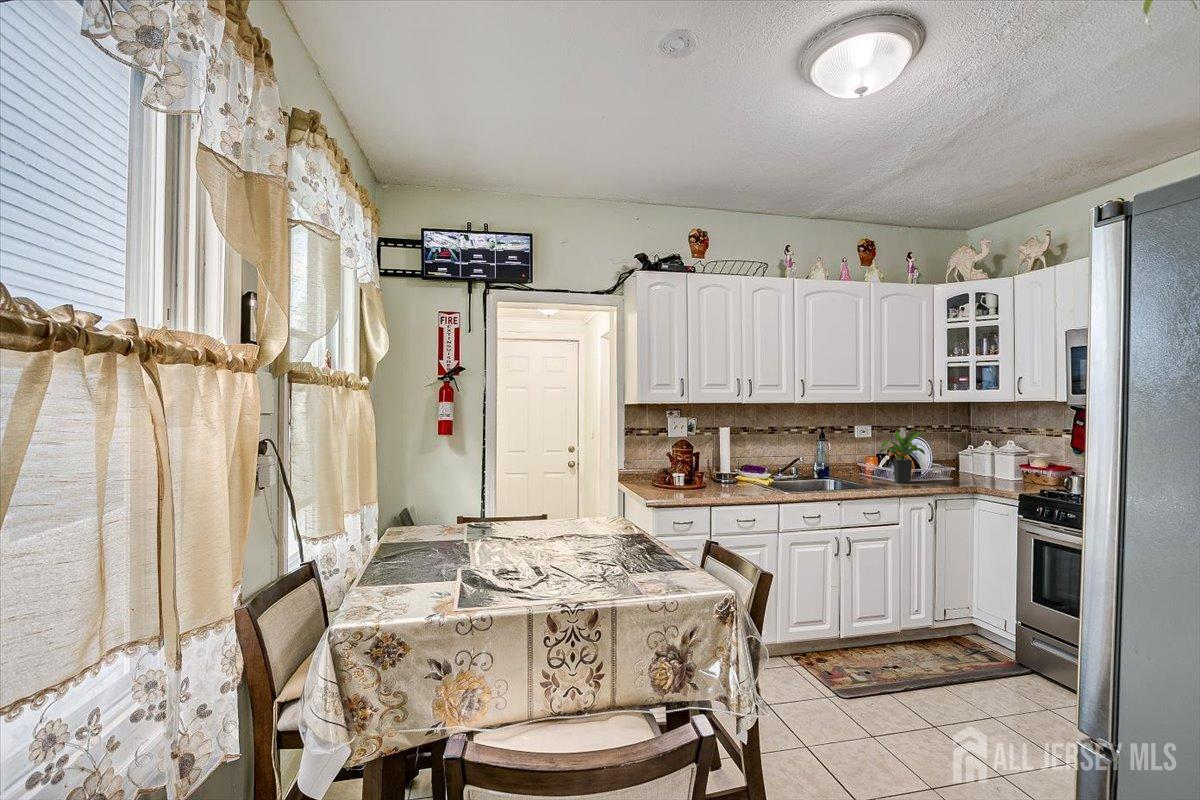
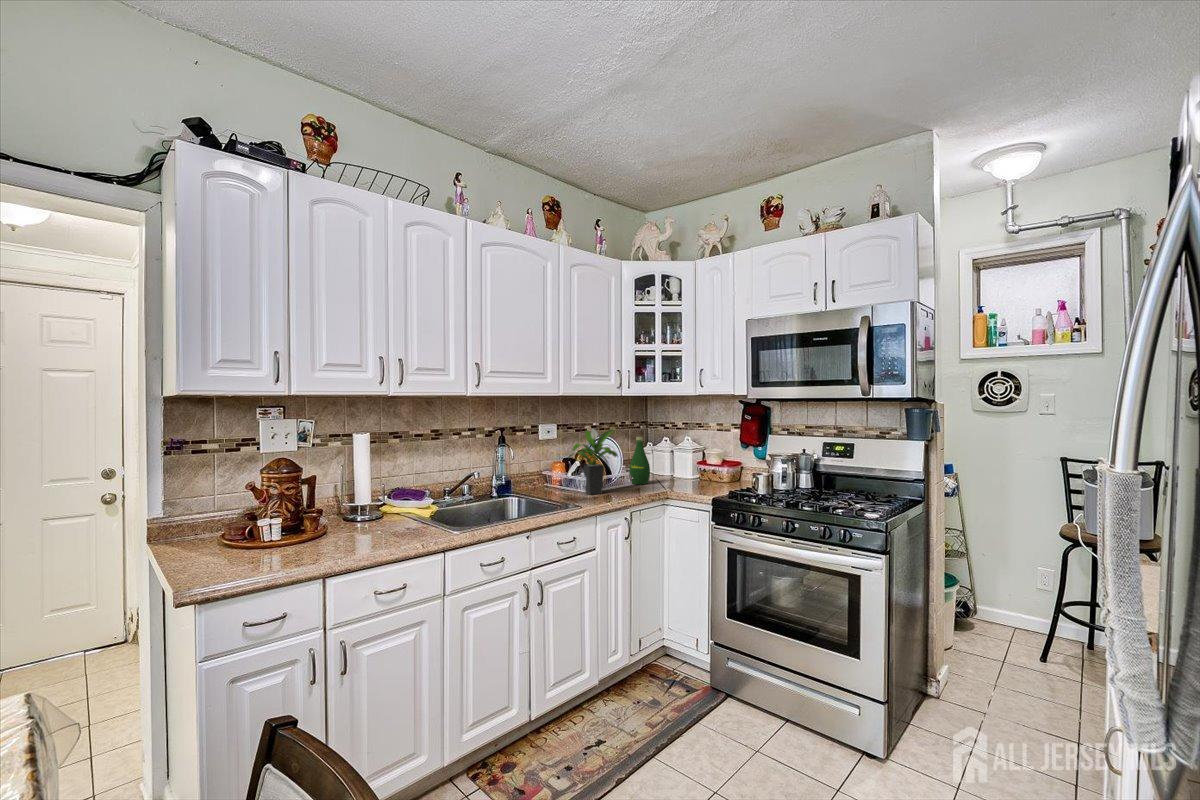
bottle: none [942,438,964,480] -> present [629,436,650,485]

